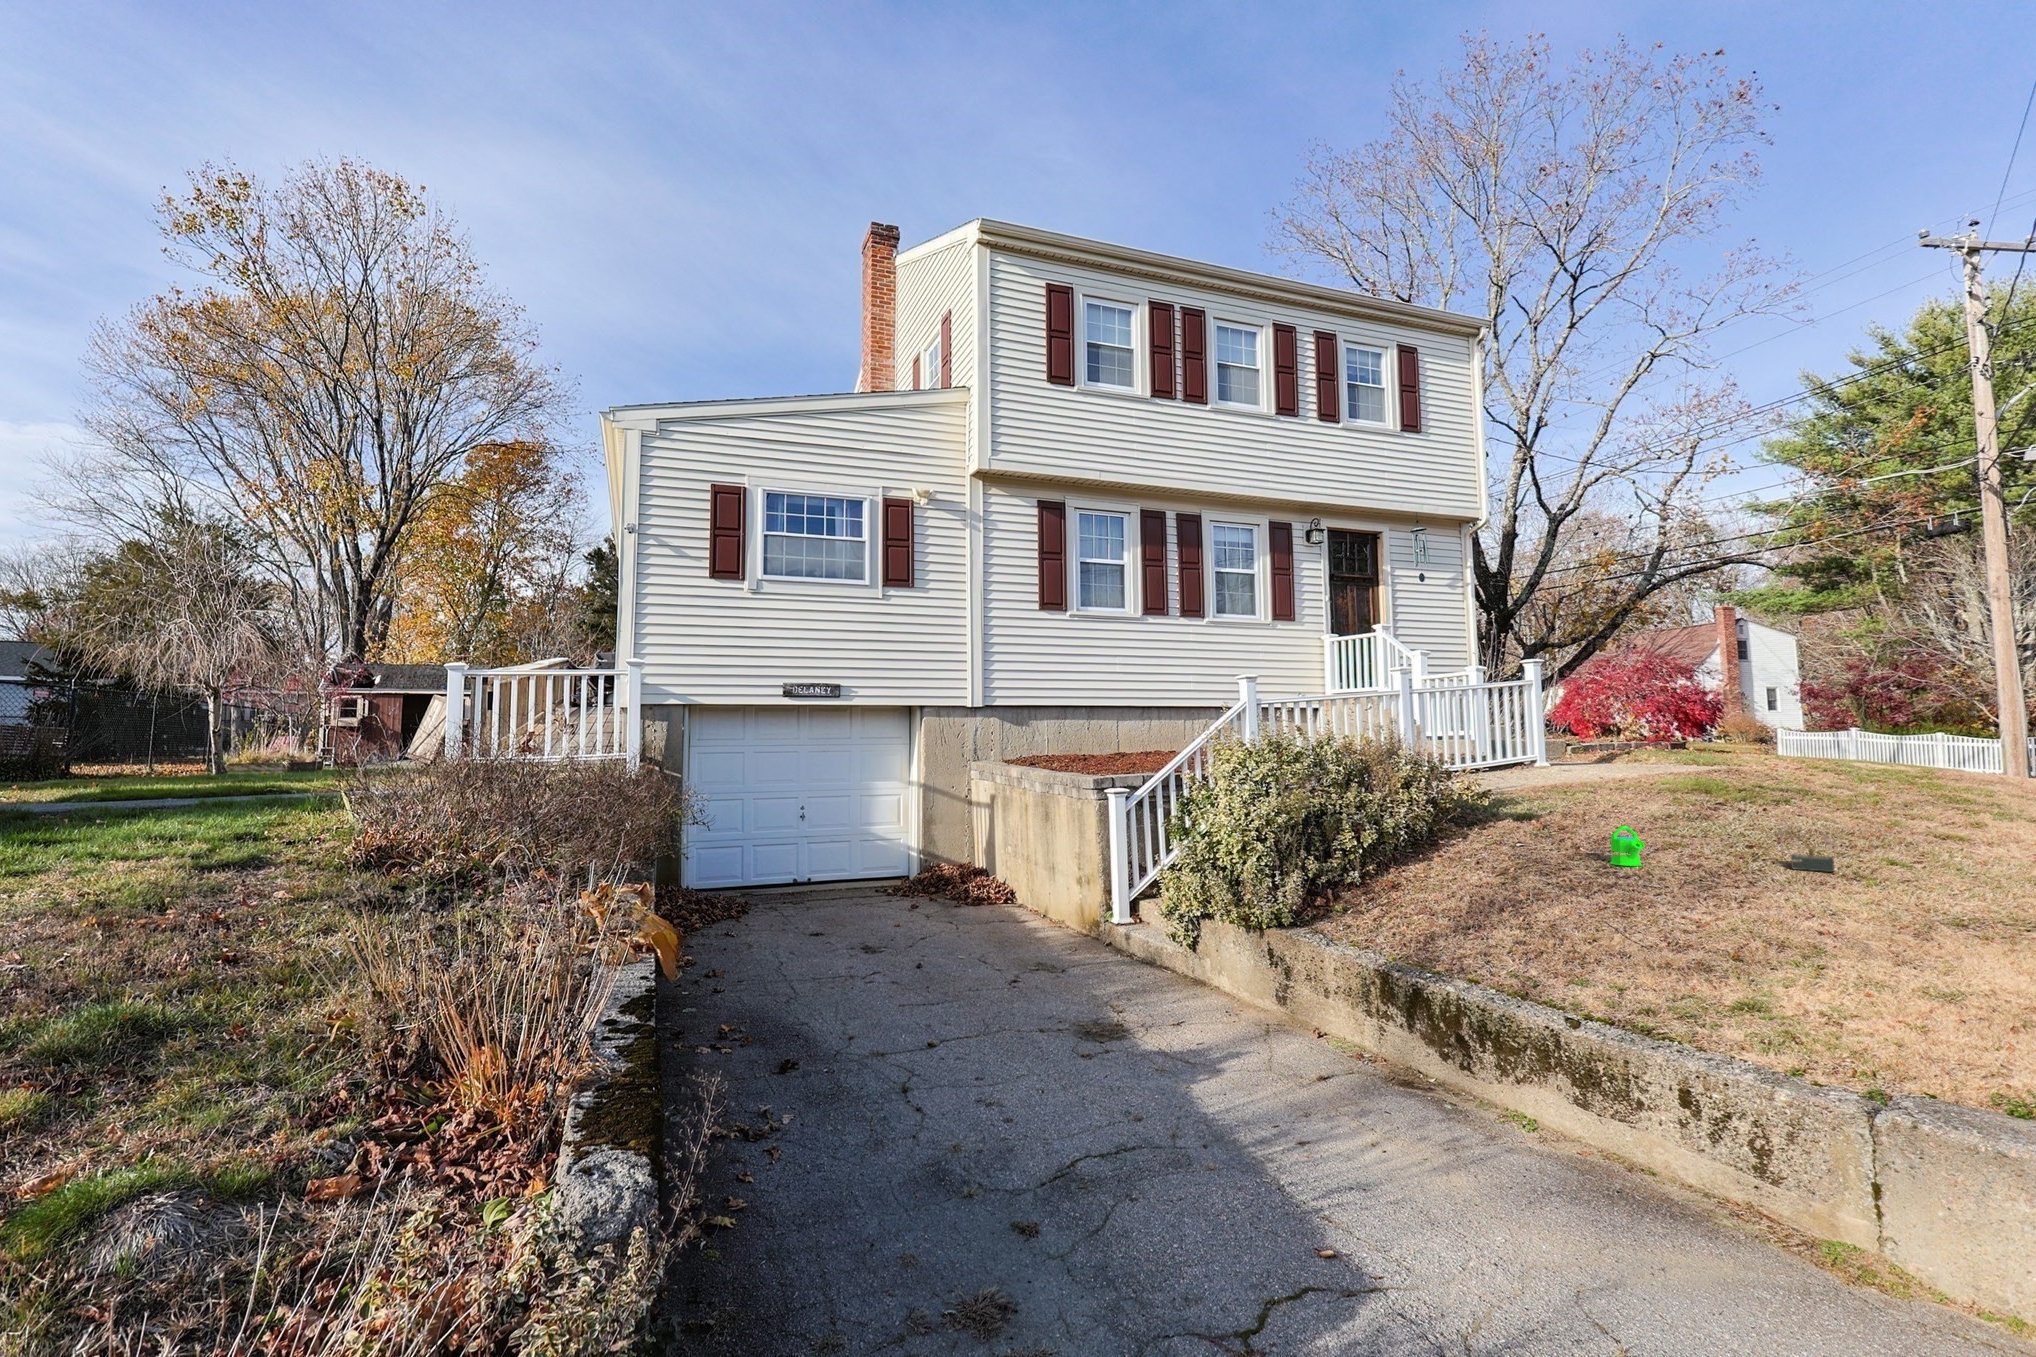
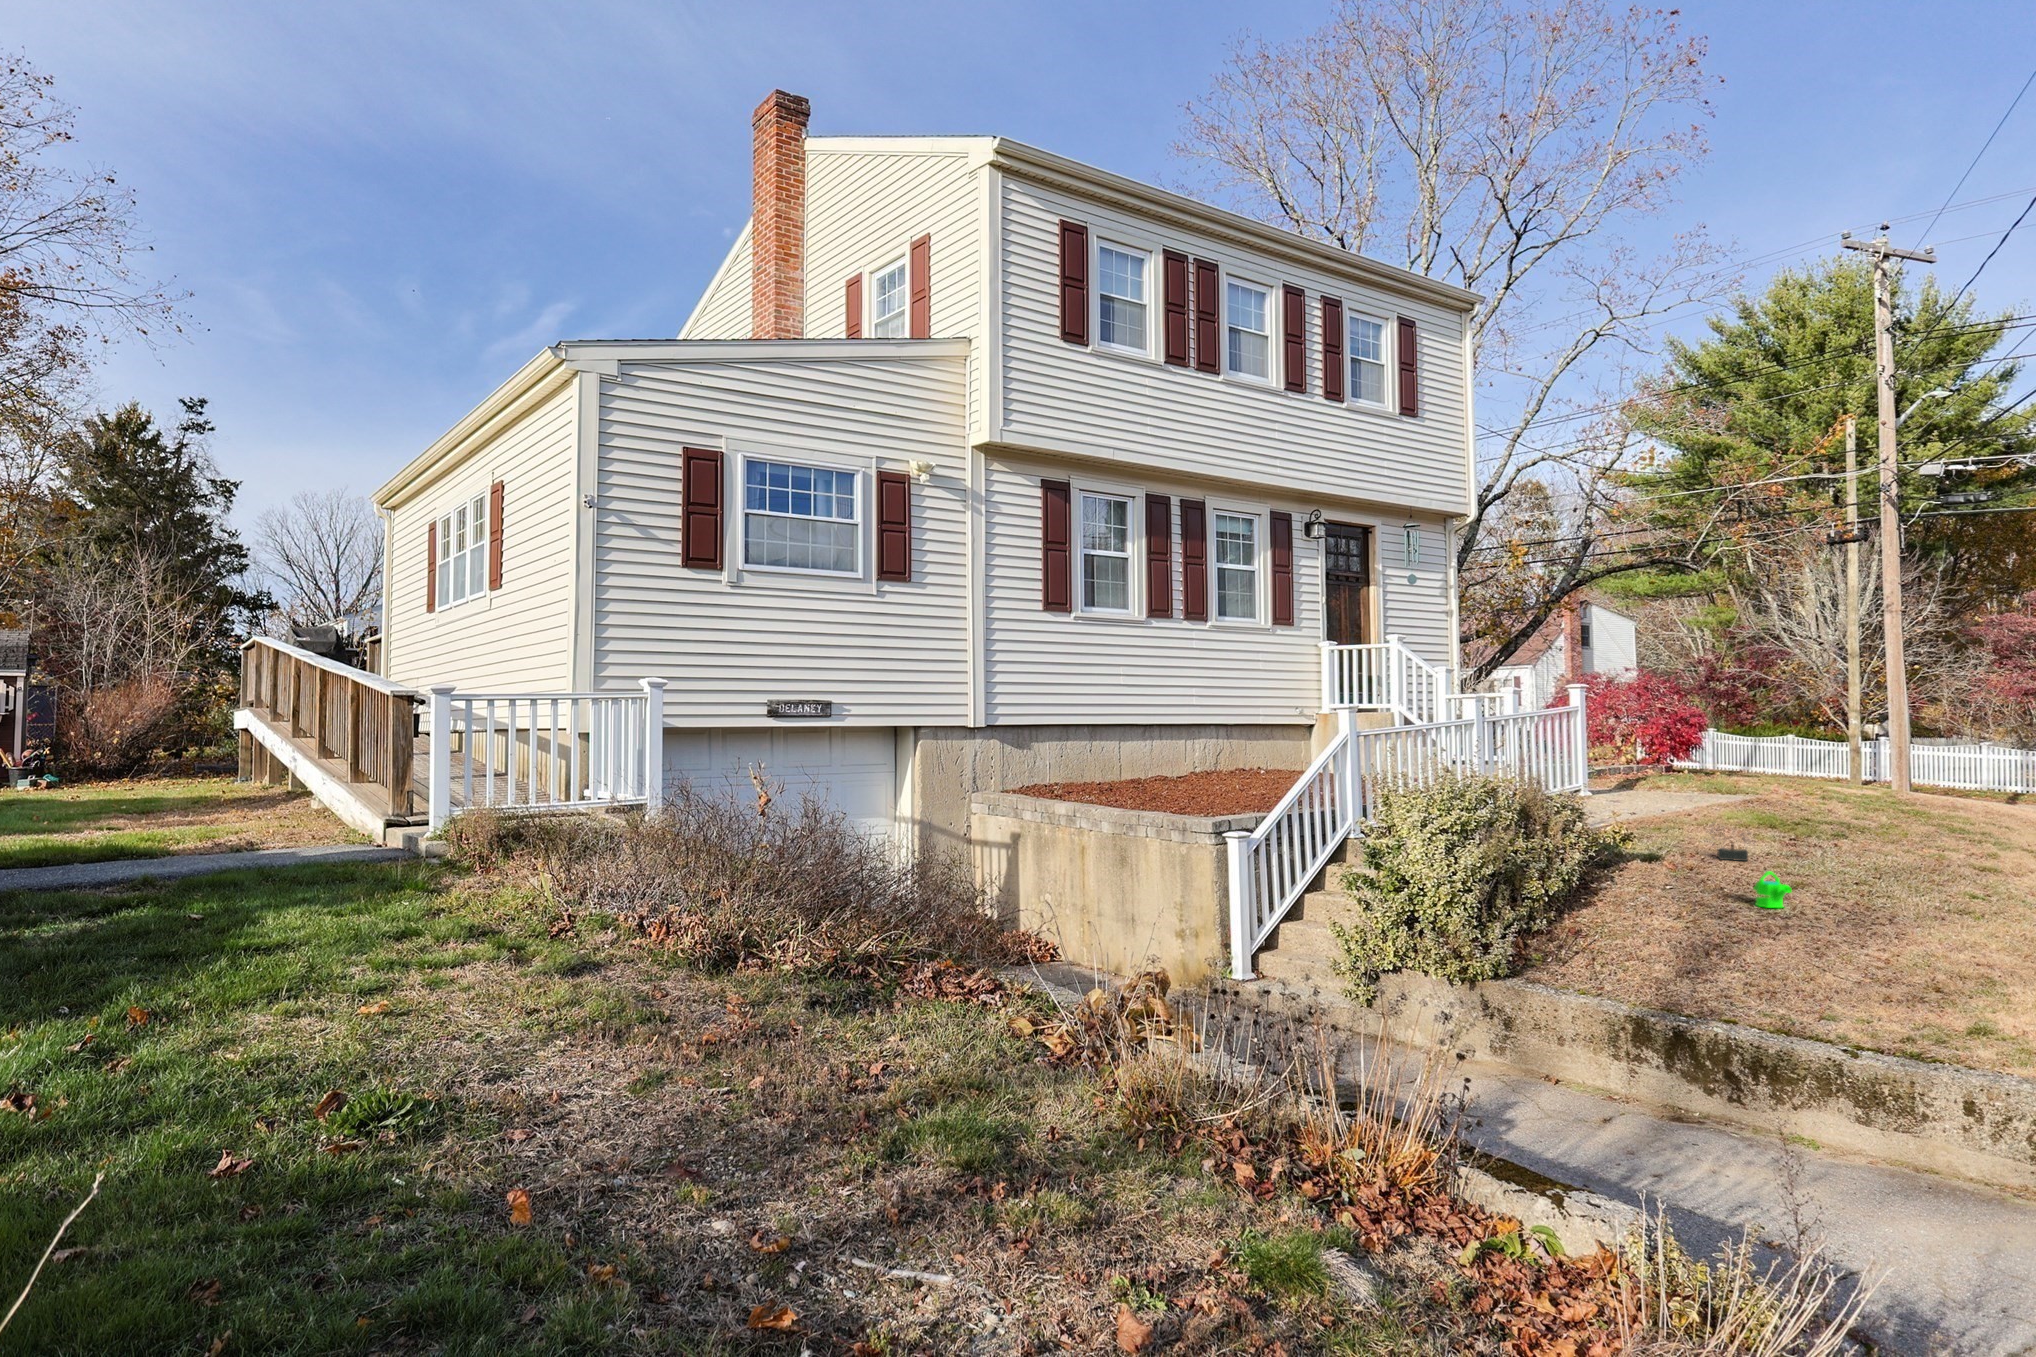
decorative plant: present [1773,821,1844,872] -> present [1710,823,1754,861]

